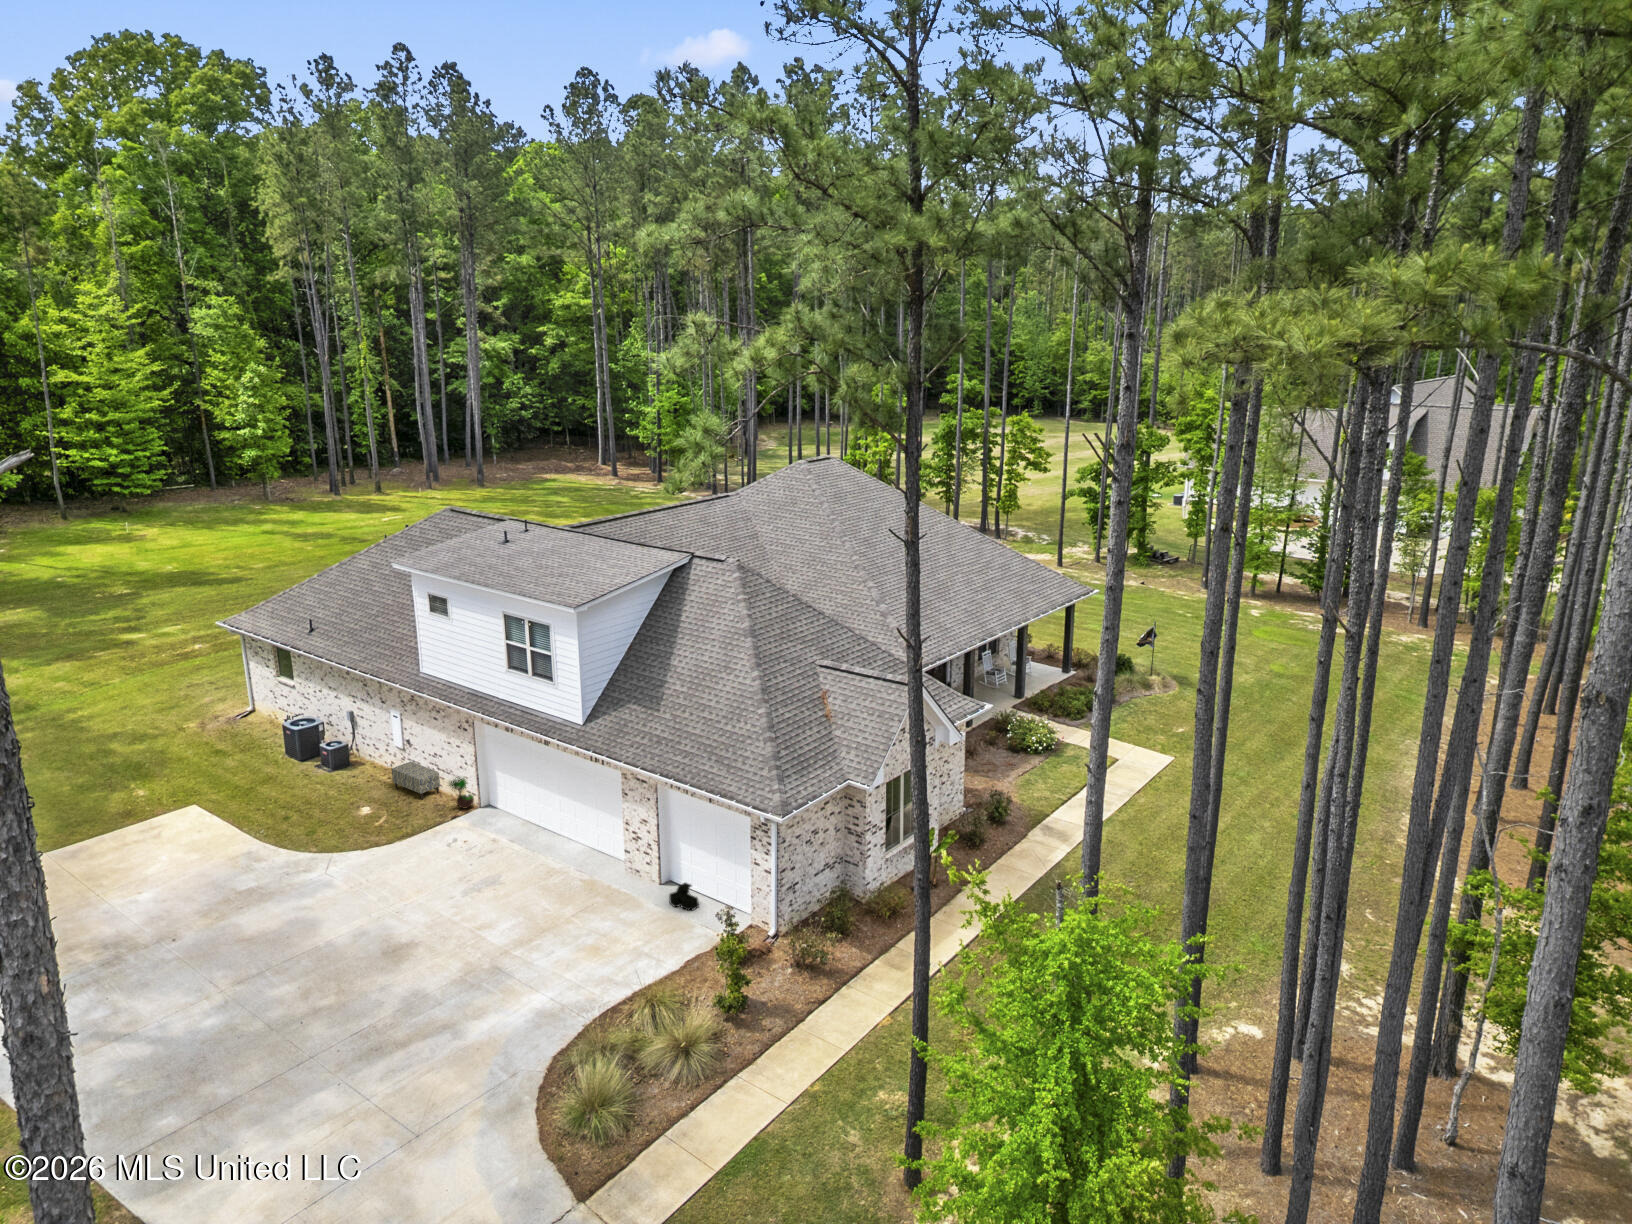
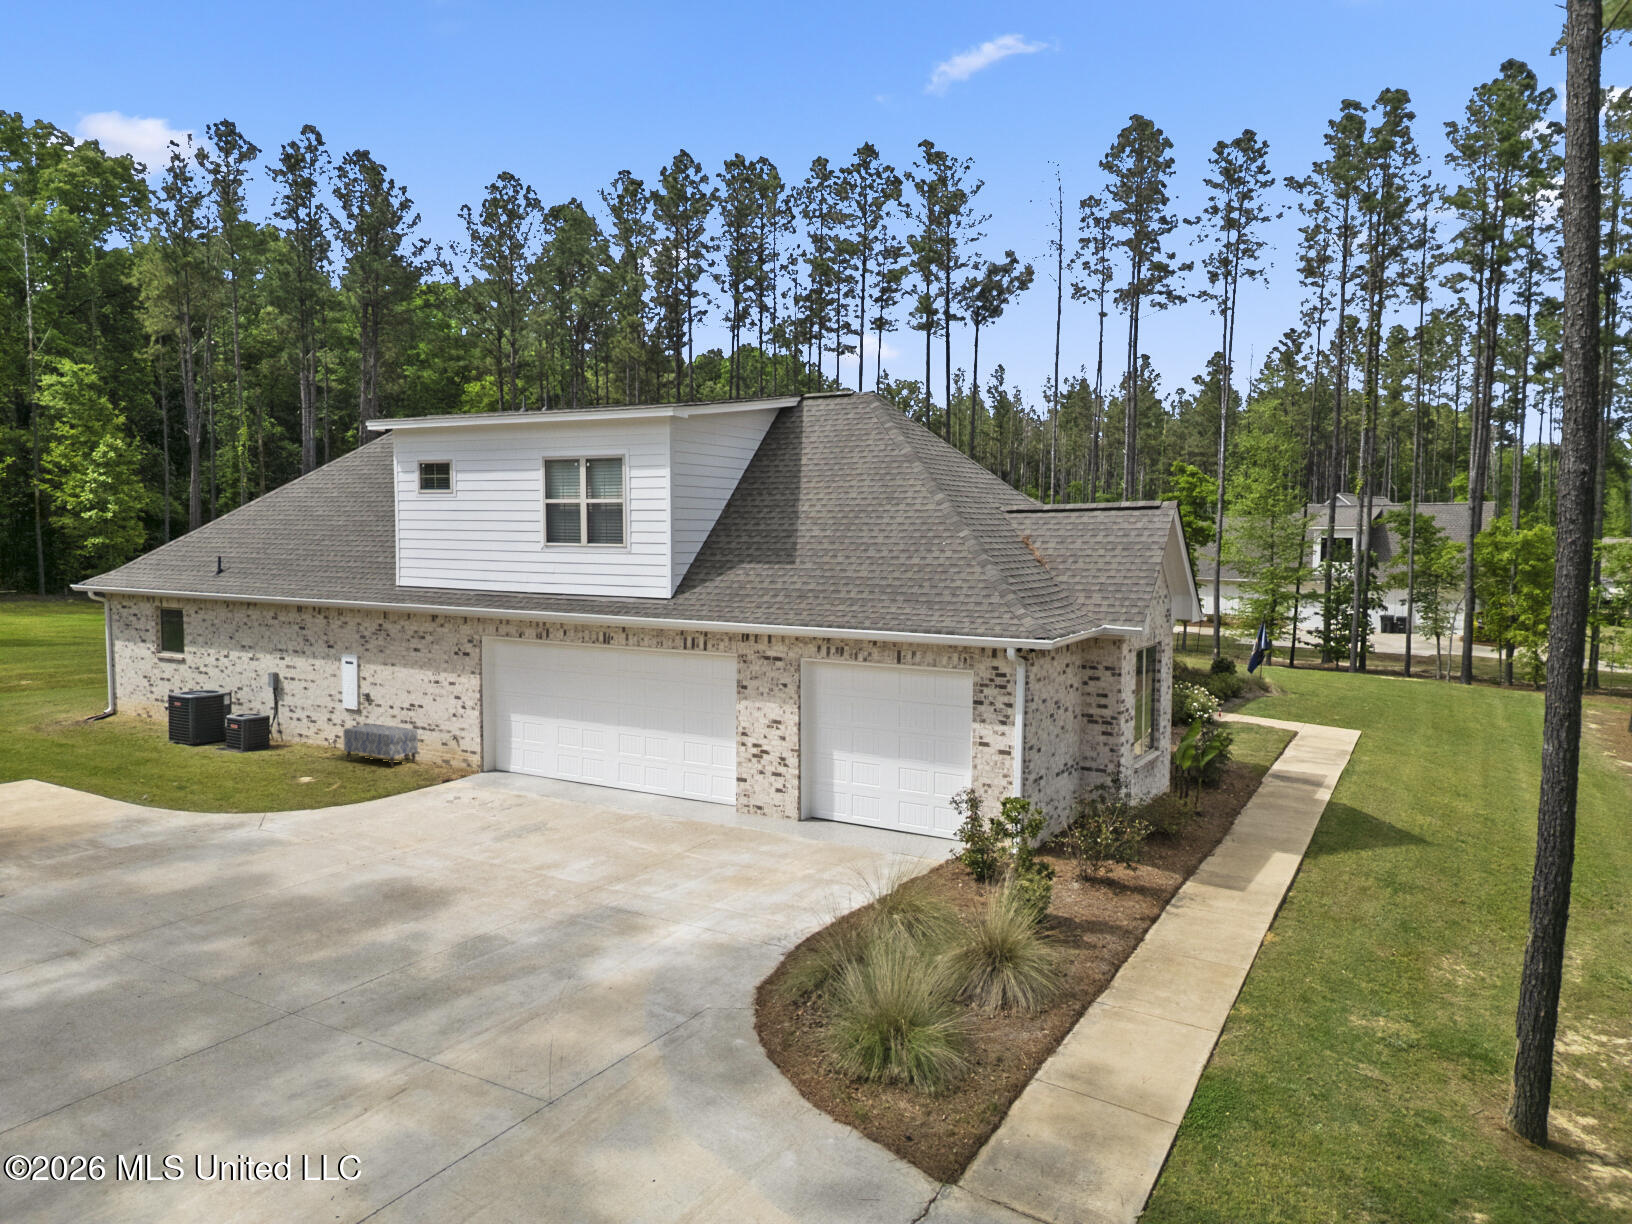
potted tree: present [449,777,474,808] -> none [436,717,475,773]
storage bin: present [669,883,699,910] -> none [828,813,877,845]

